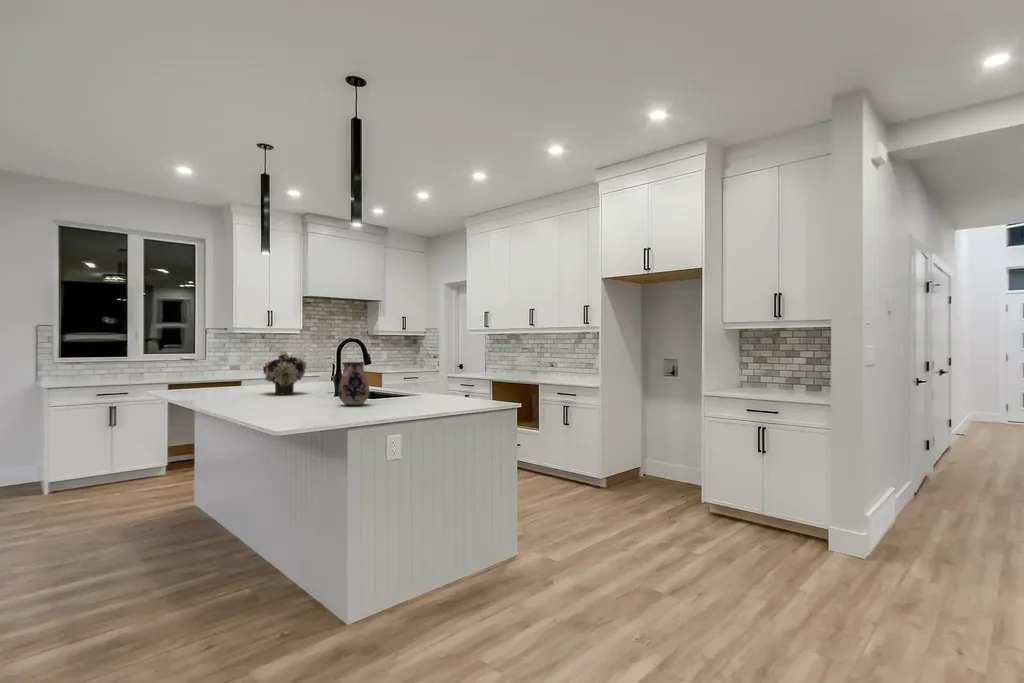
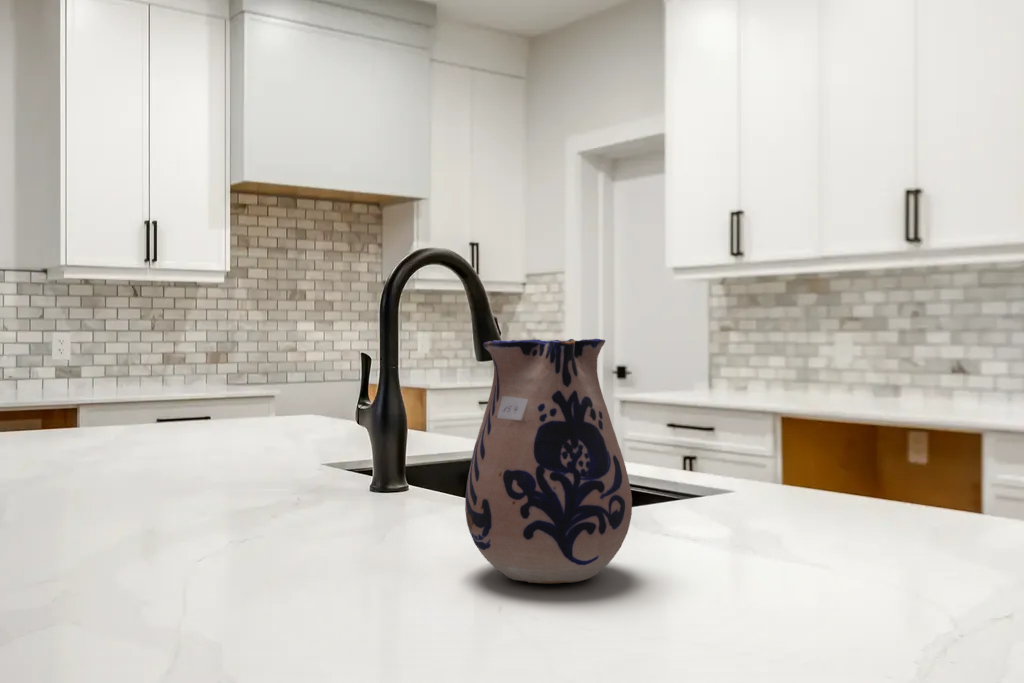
flower arrangement: present [263,351,306,394] -> none [98,303,267,478]

